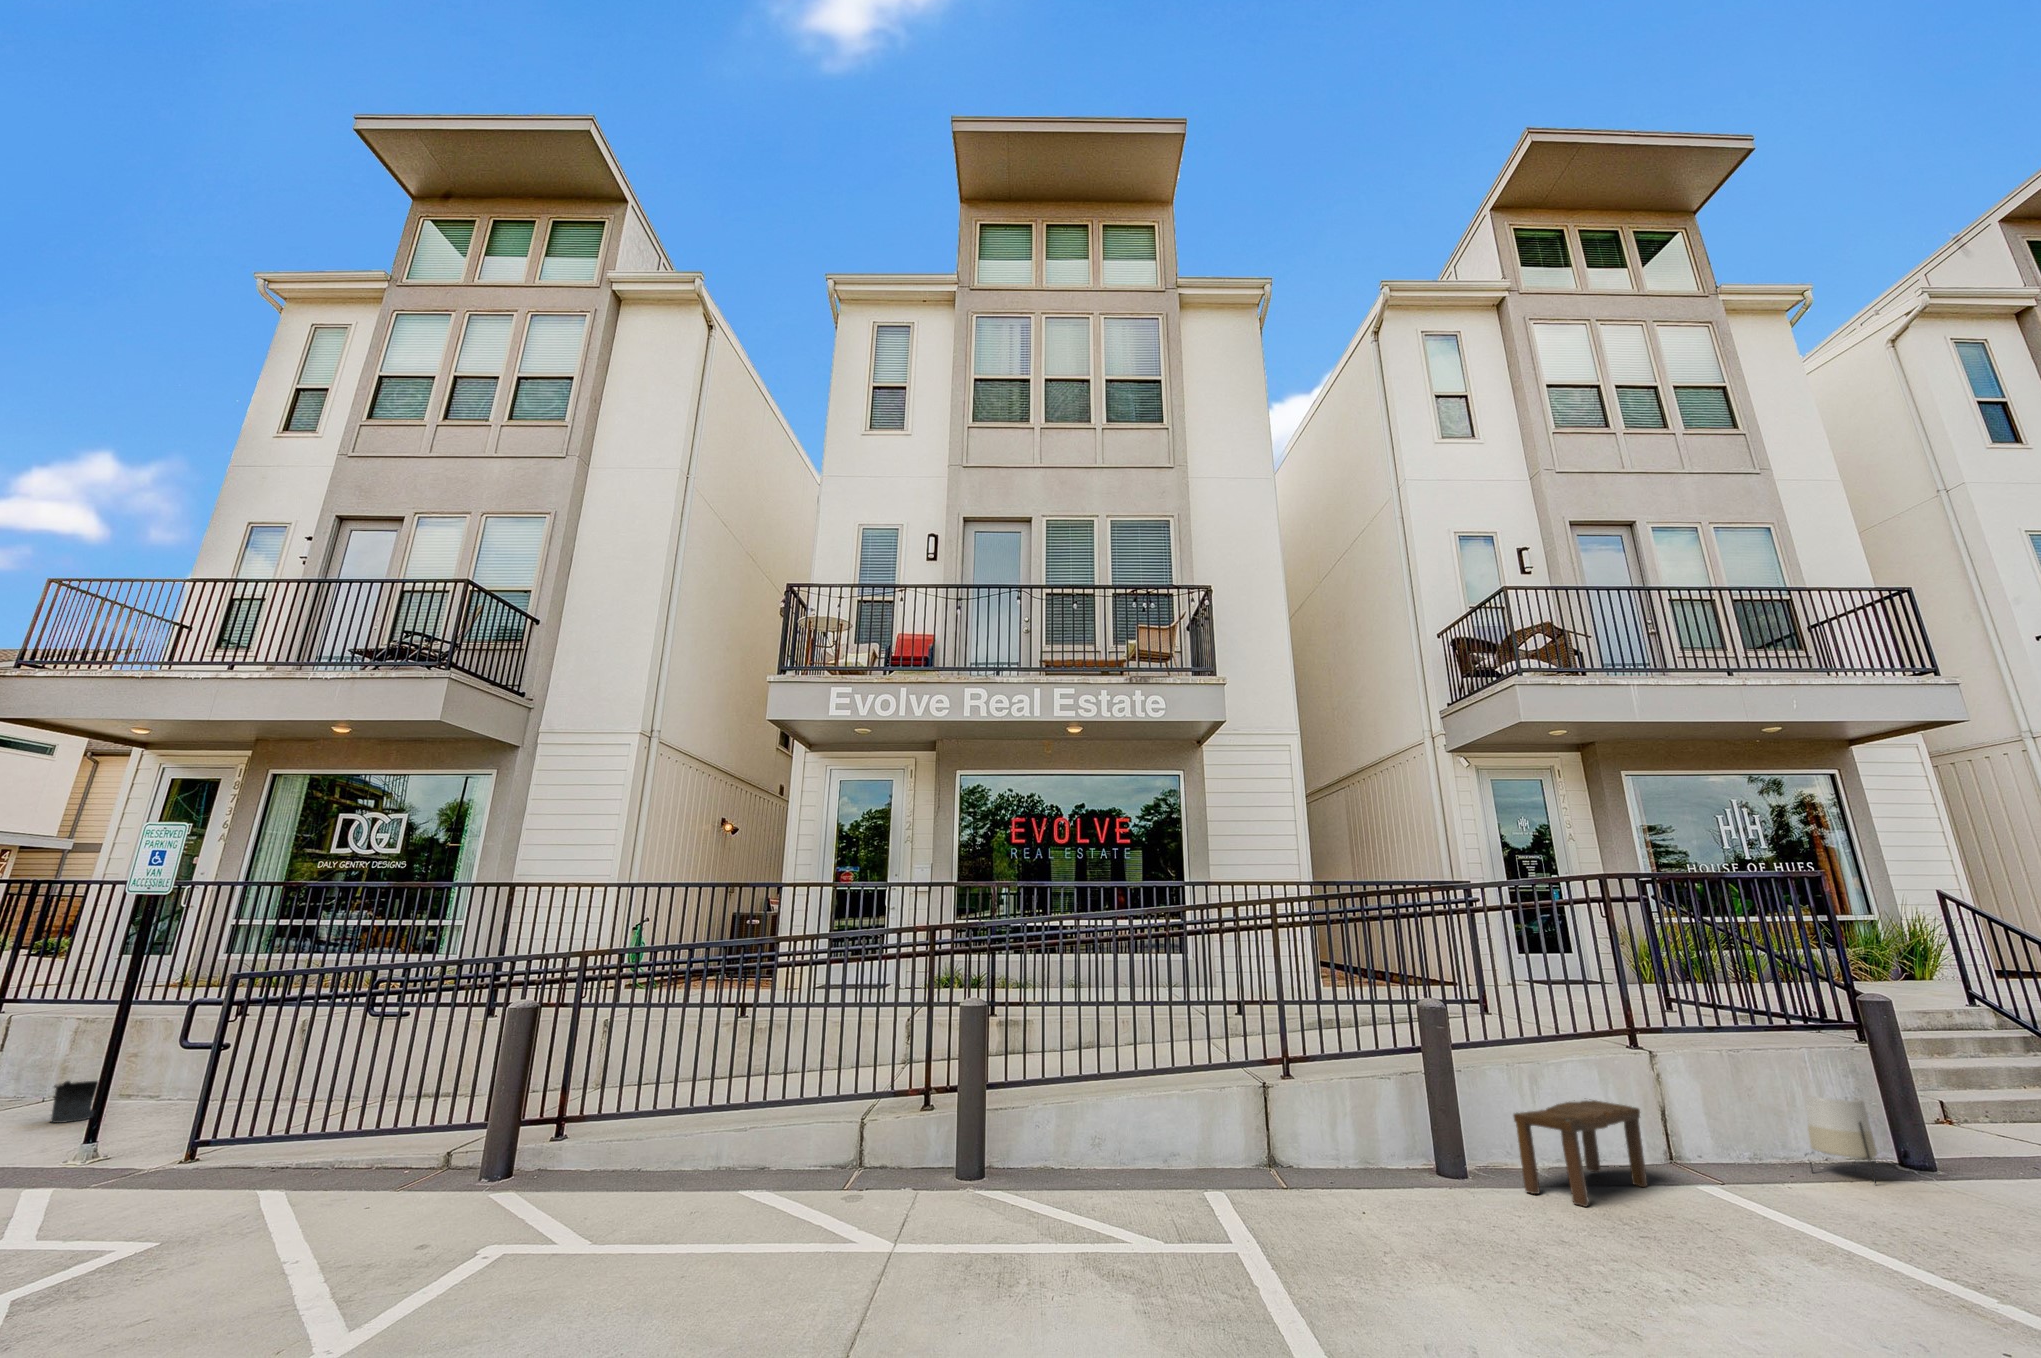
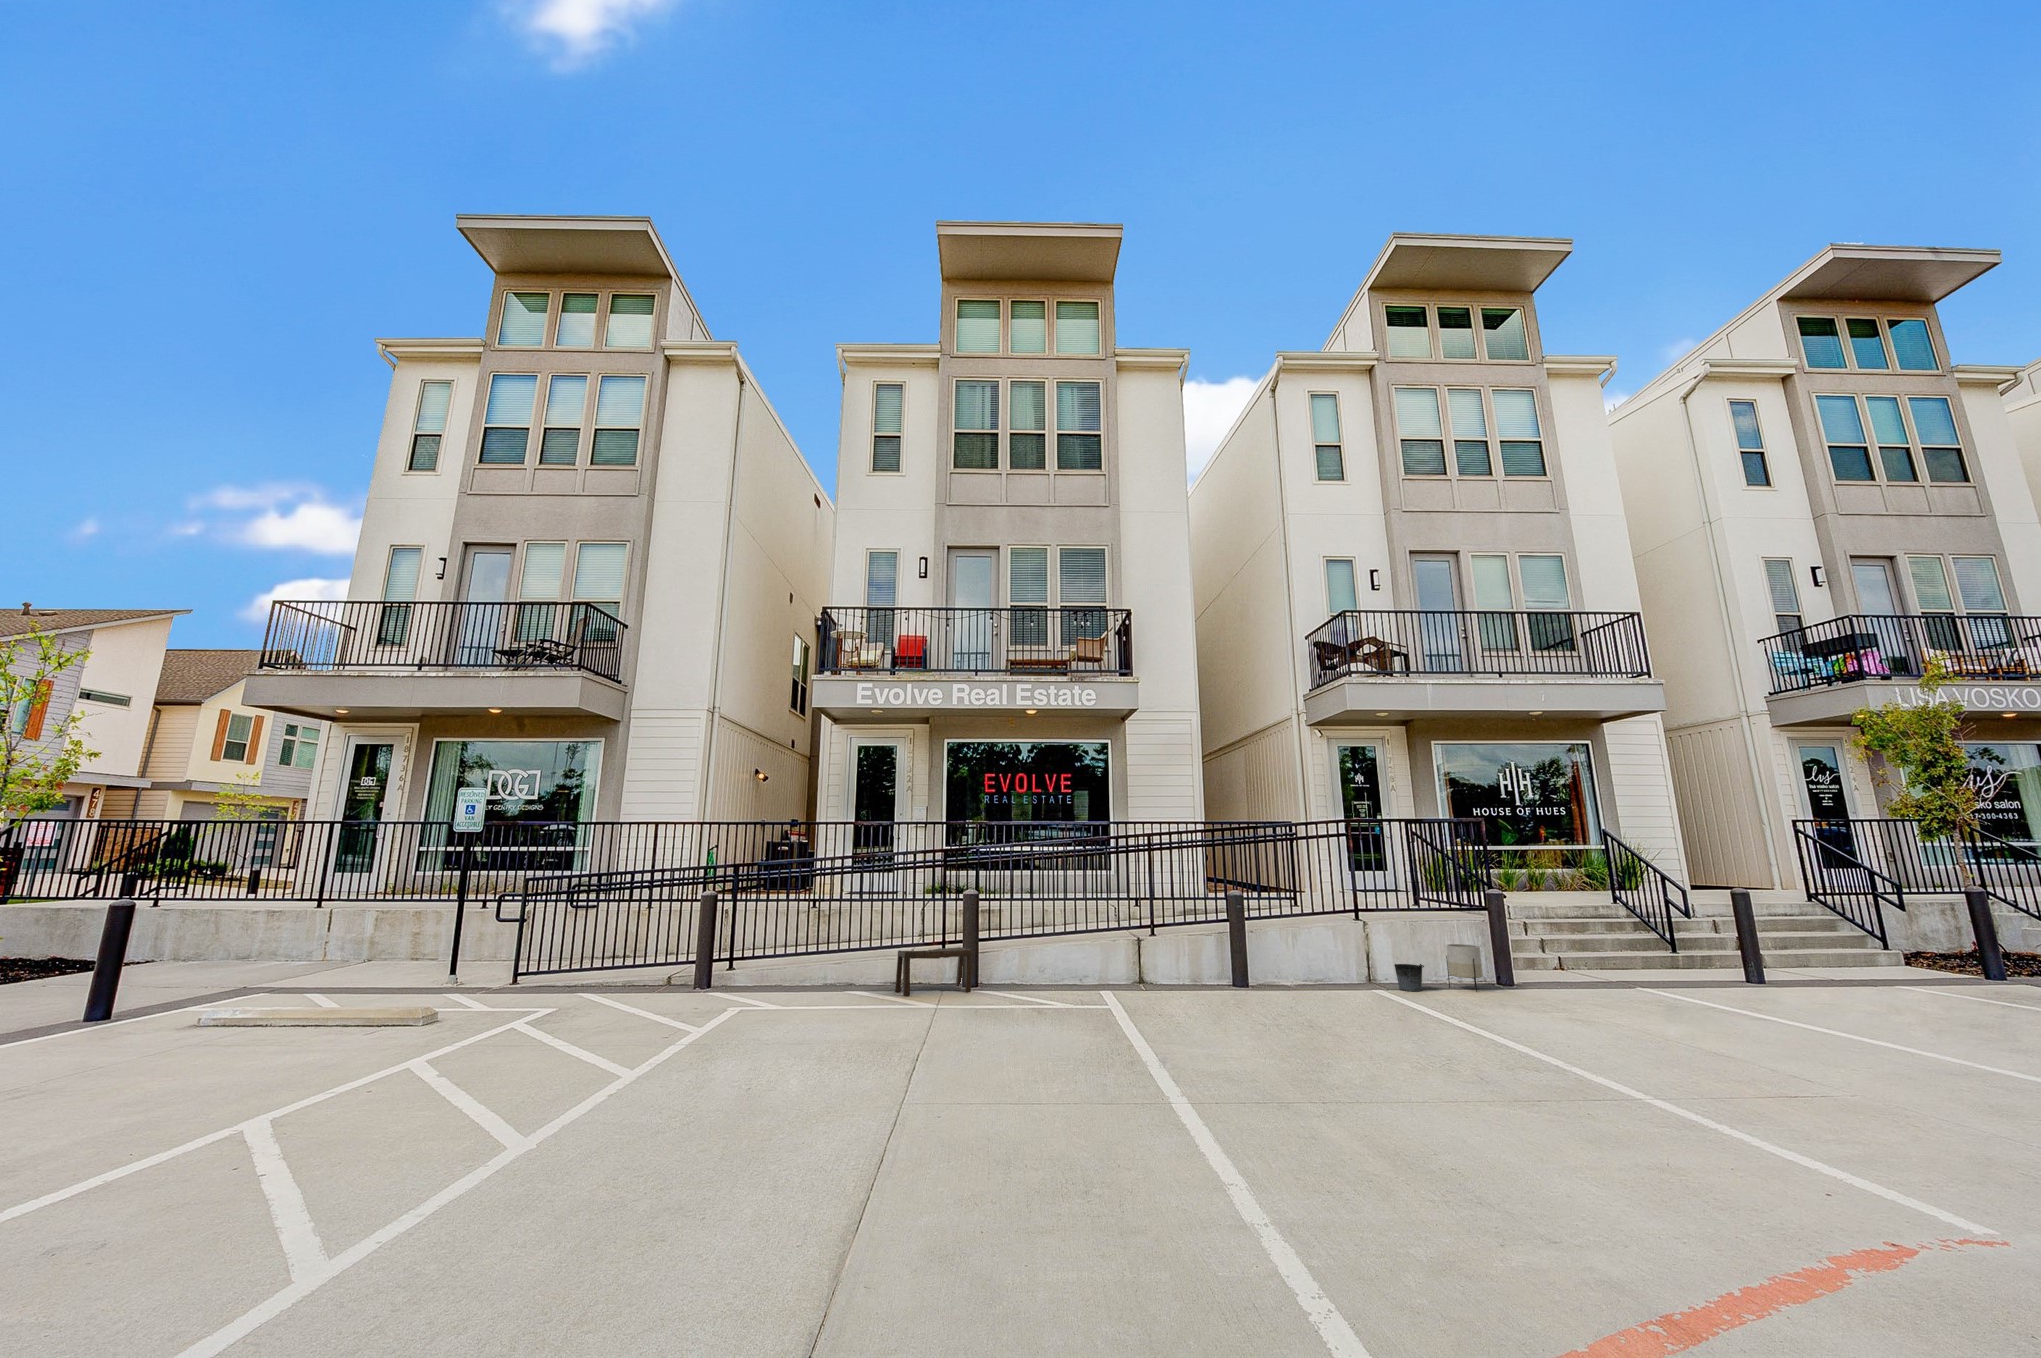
bucket: present [51,1081,98,1123] -> present [1394,964,1424,992]
bench: present [1513,1099,1647,1207] -> present [895,947,973,996]

